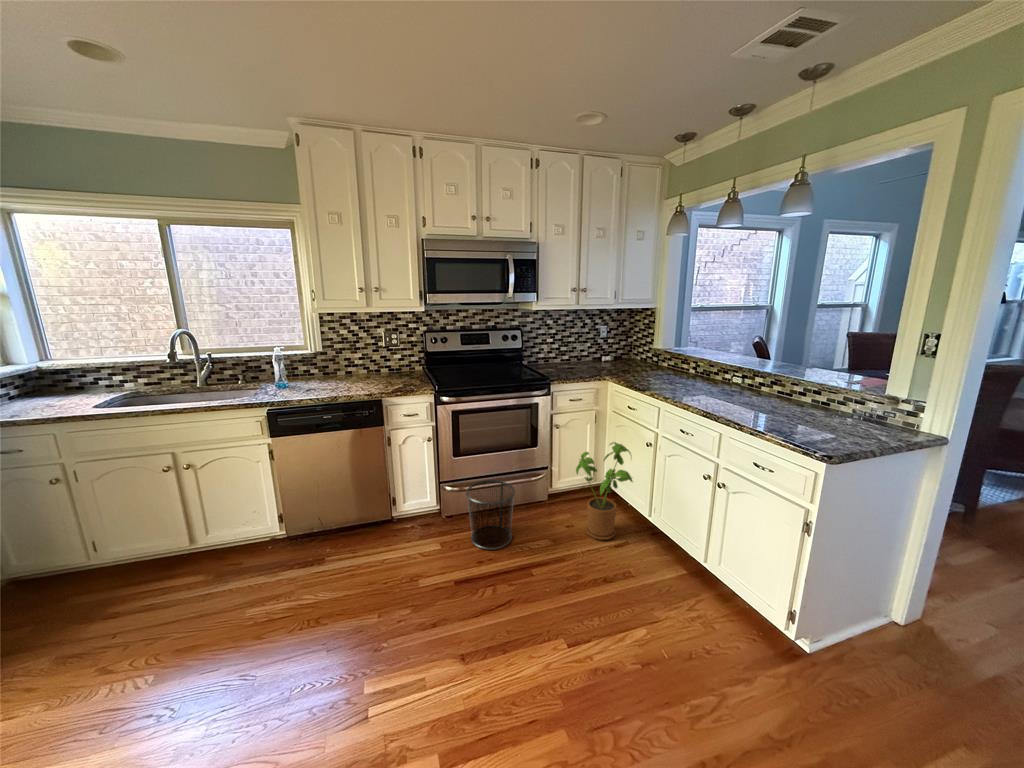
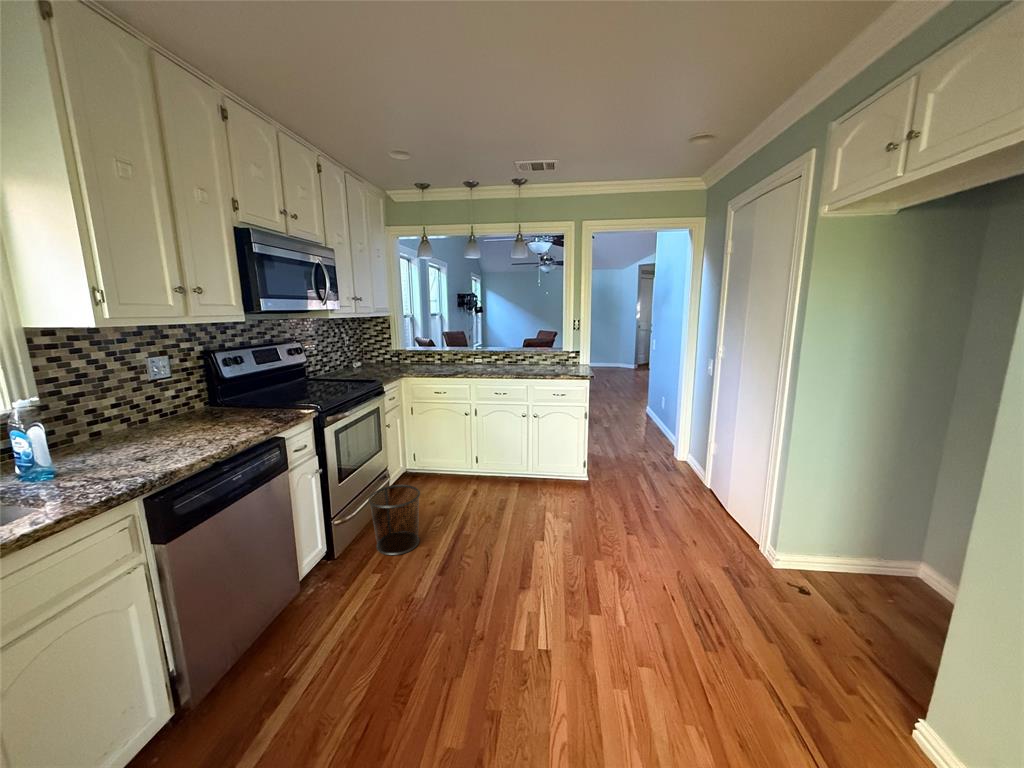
house plant: present [576,442,633,540] -> none [427,418,480,500]

